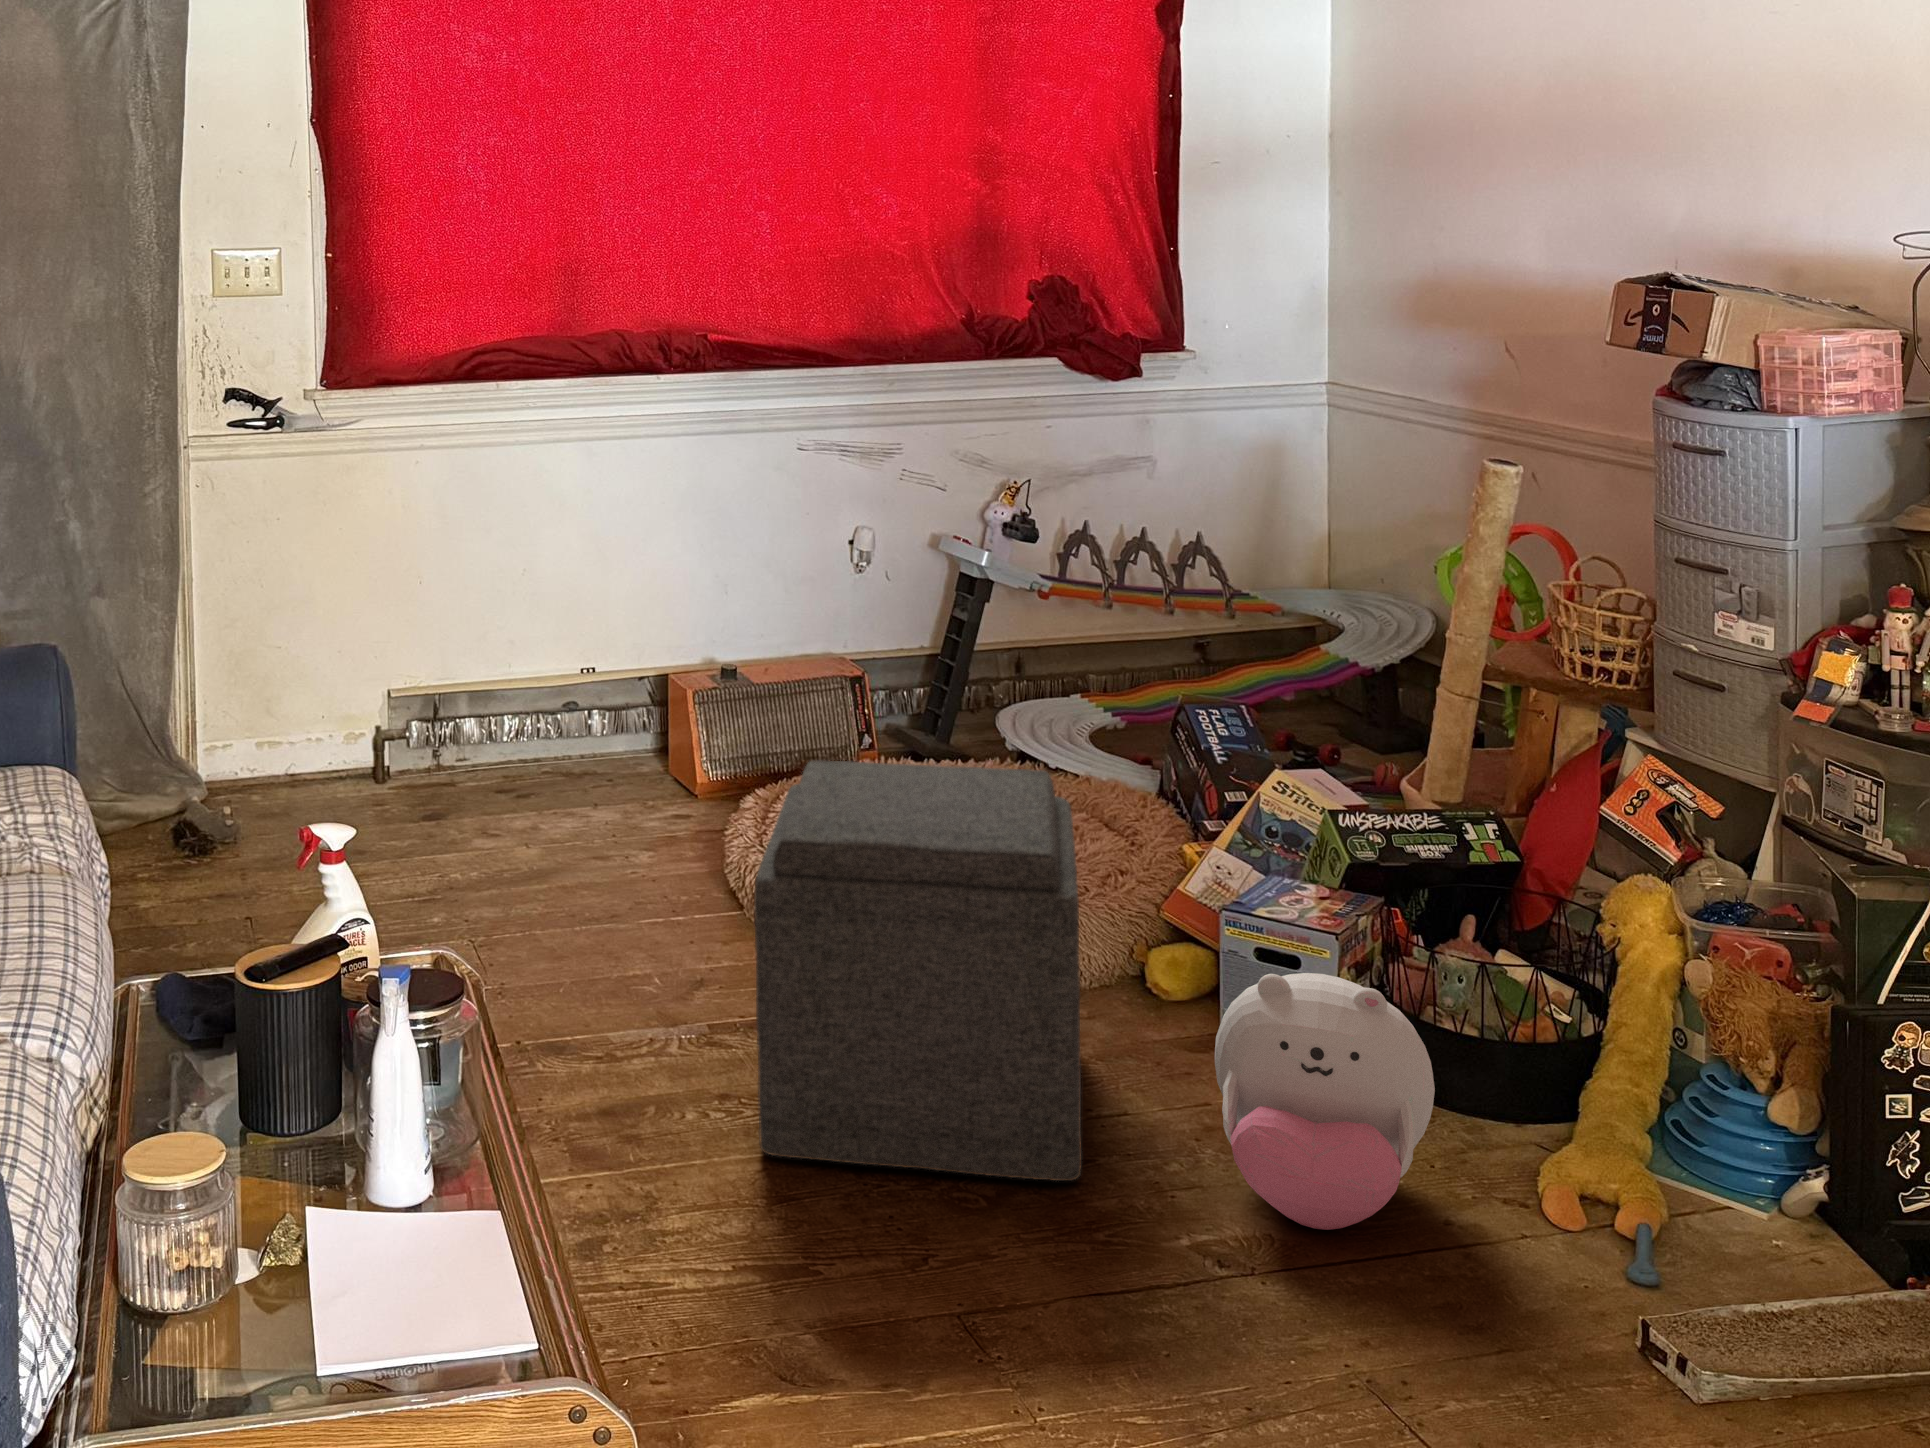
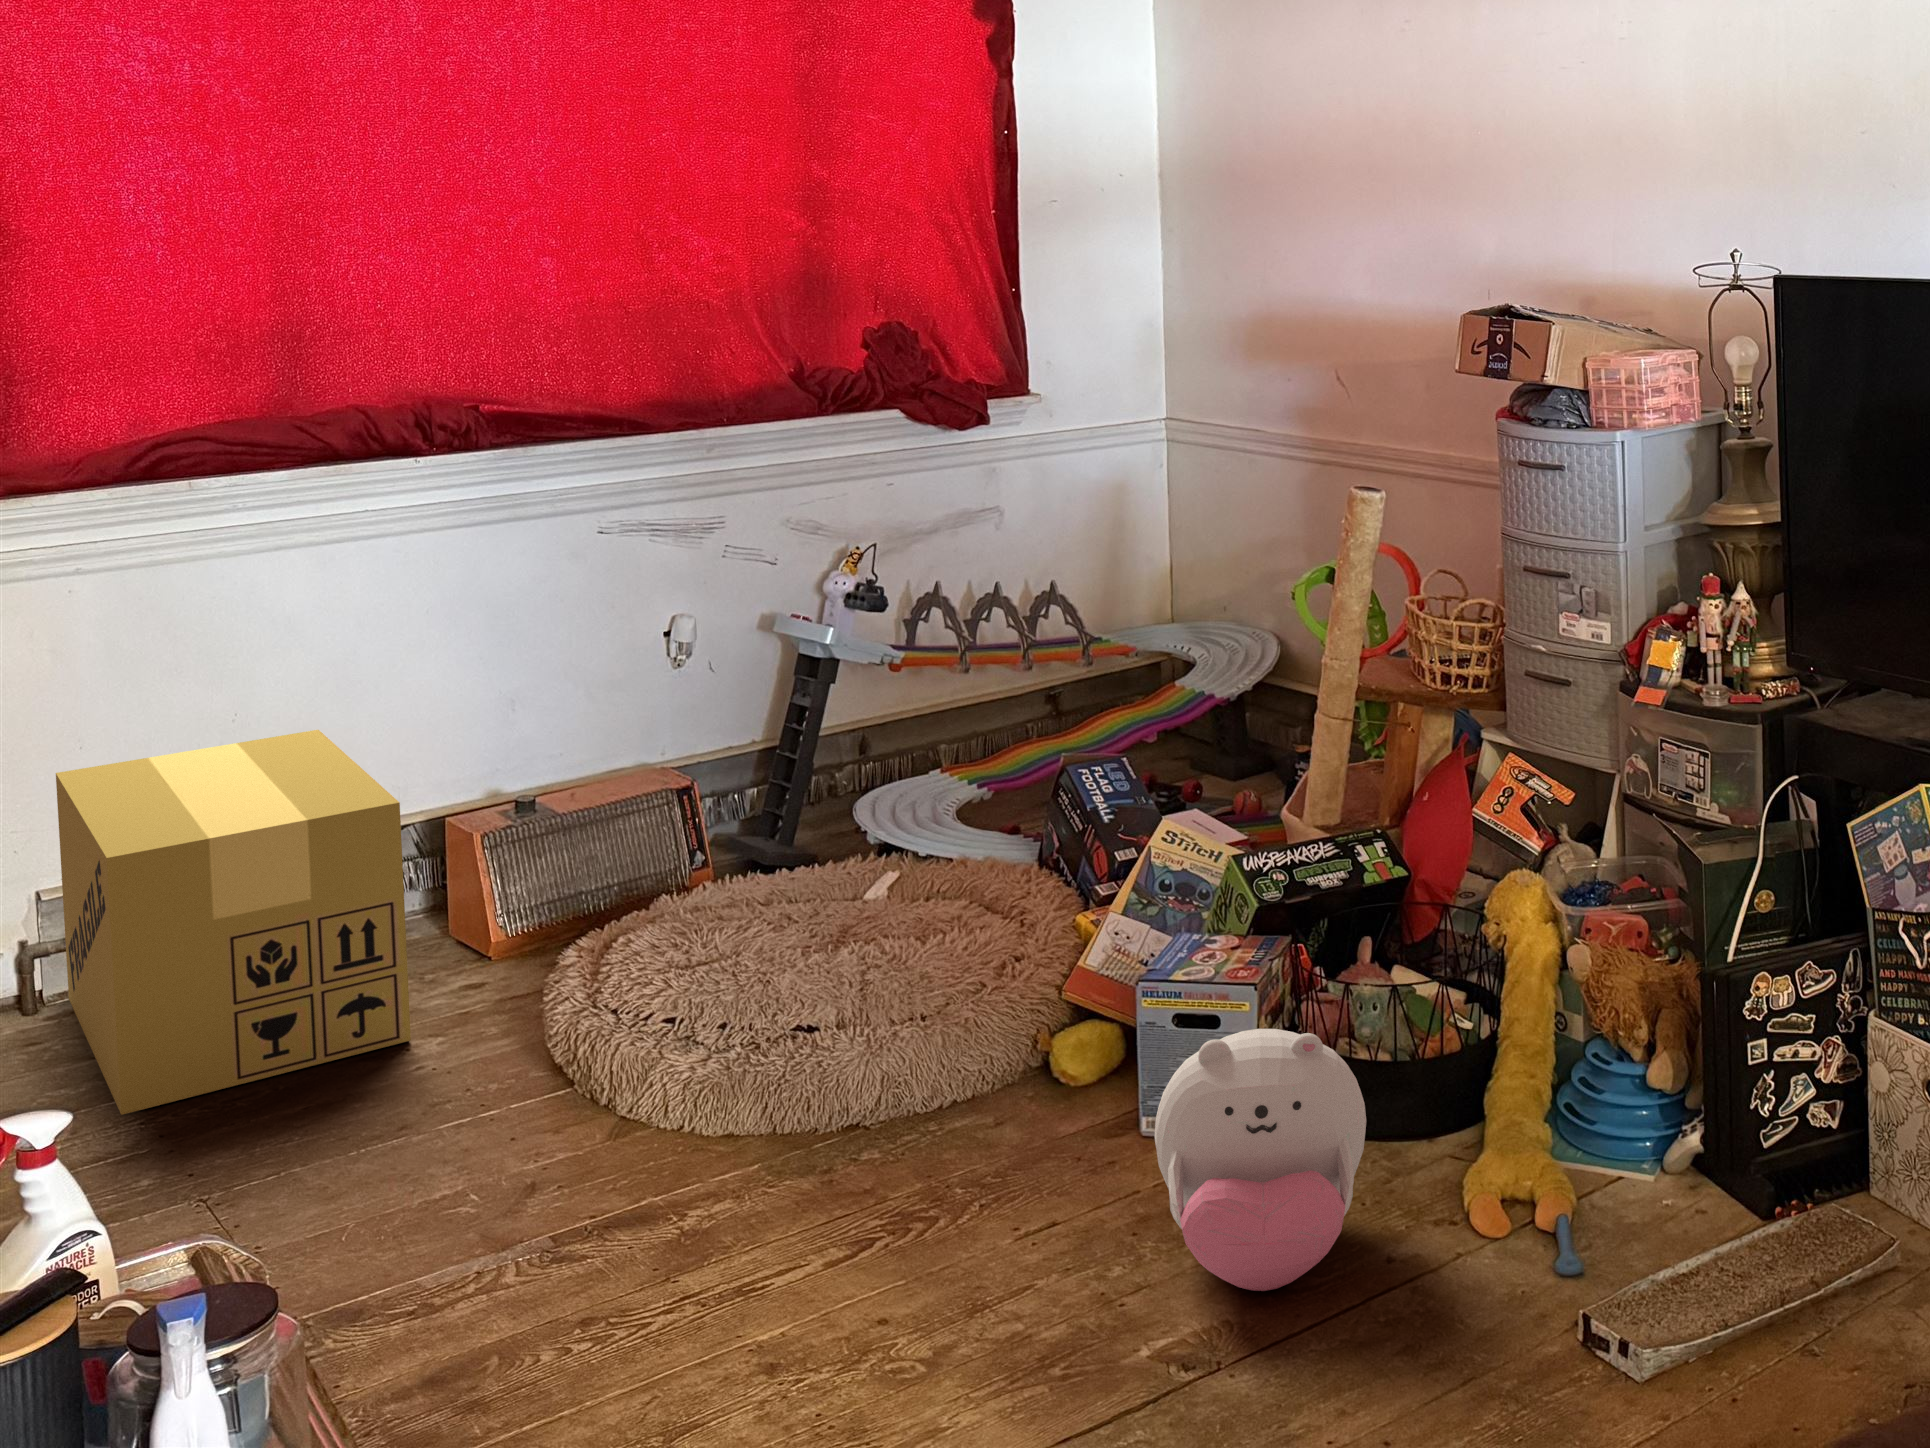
cardboard box: none [428,593,642,859] -> present [56,730,411,1115]
ottoman: present [754,761,1082,1181] -> none [630,867,1024,1383]

